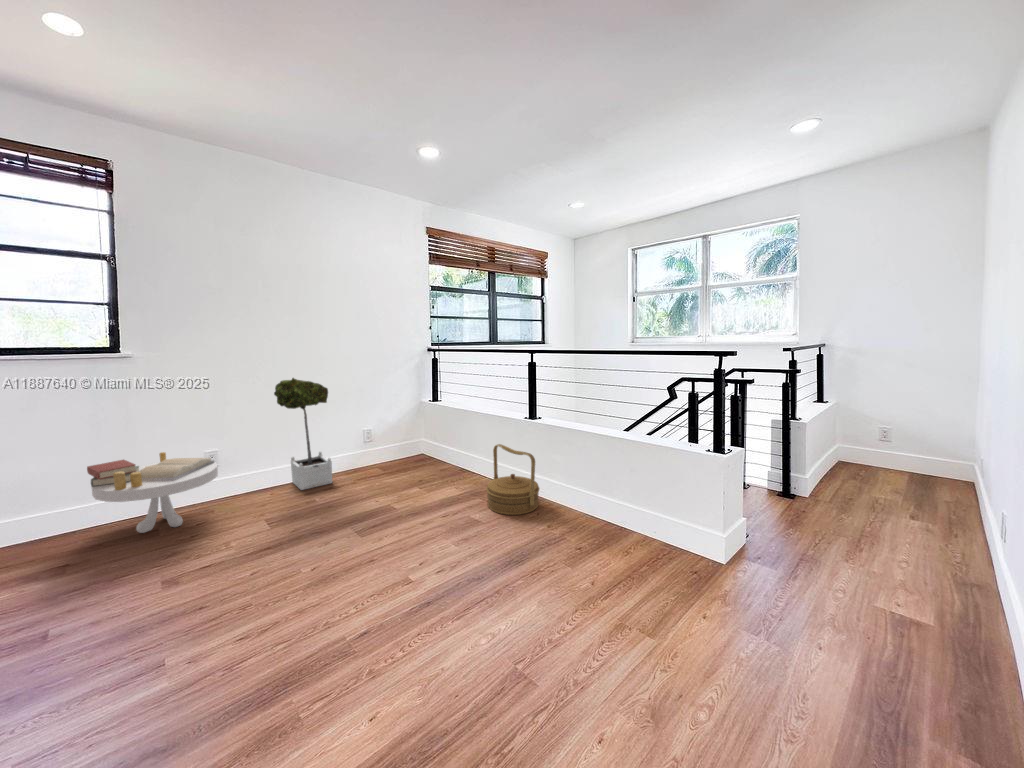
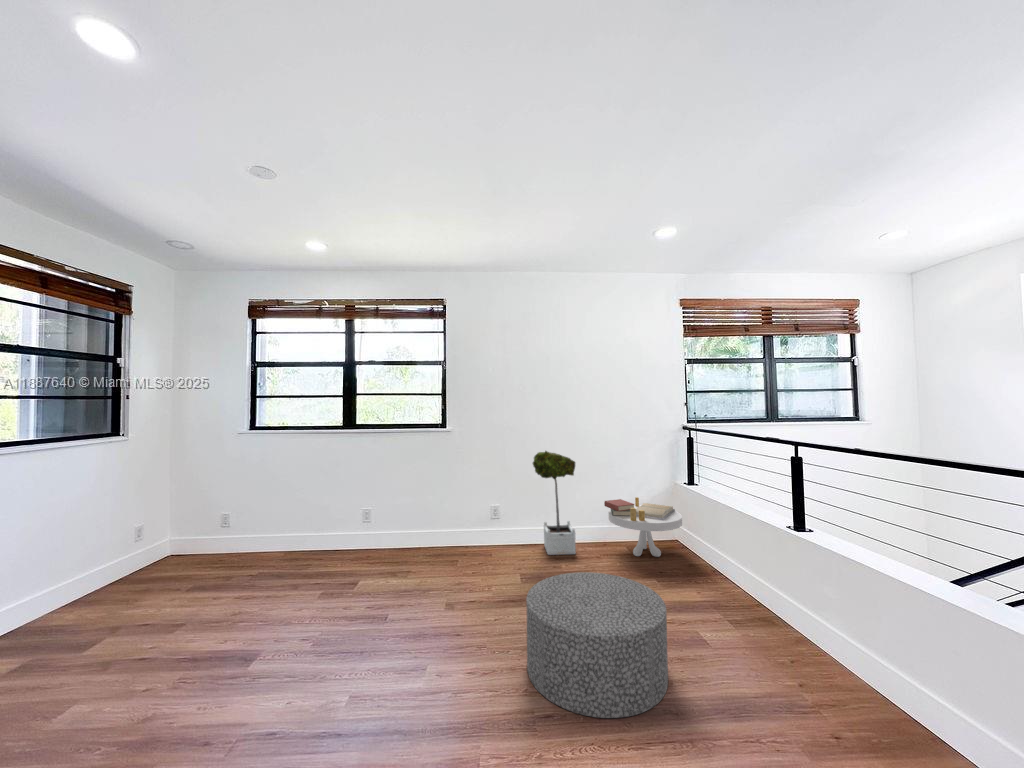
woven basket: present [486,444,540,515] -> none [726,550,805,653]
side table: present [87,452,218,533] -> present [604,497,682,557]
ottoman: none [321,486,463,617] -> present [526,572,668,718]

